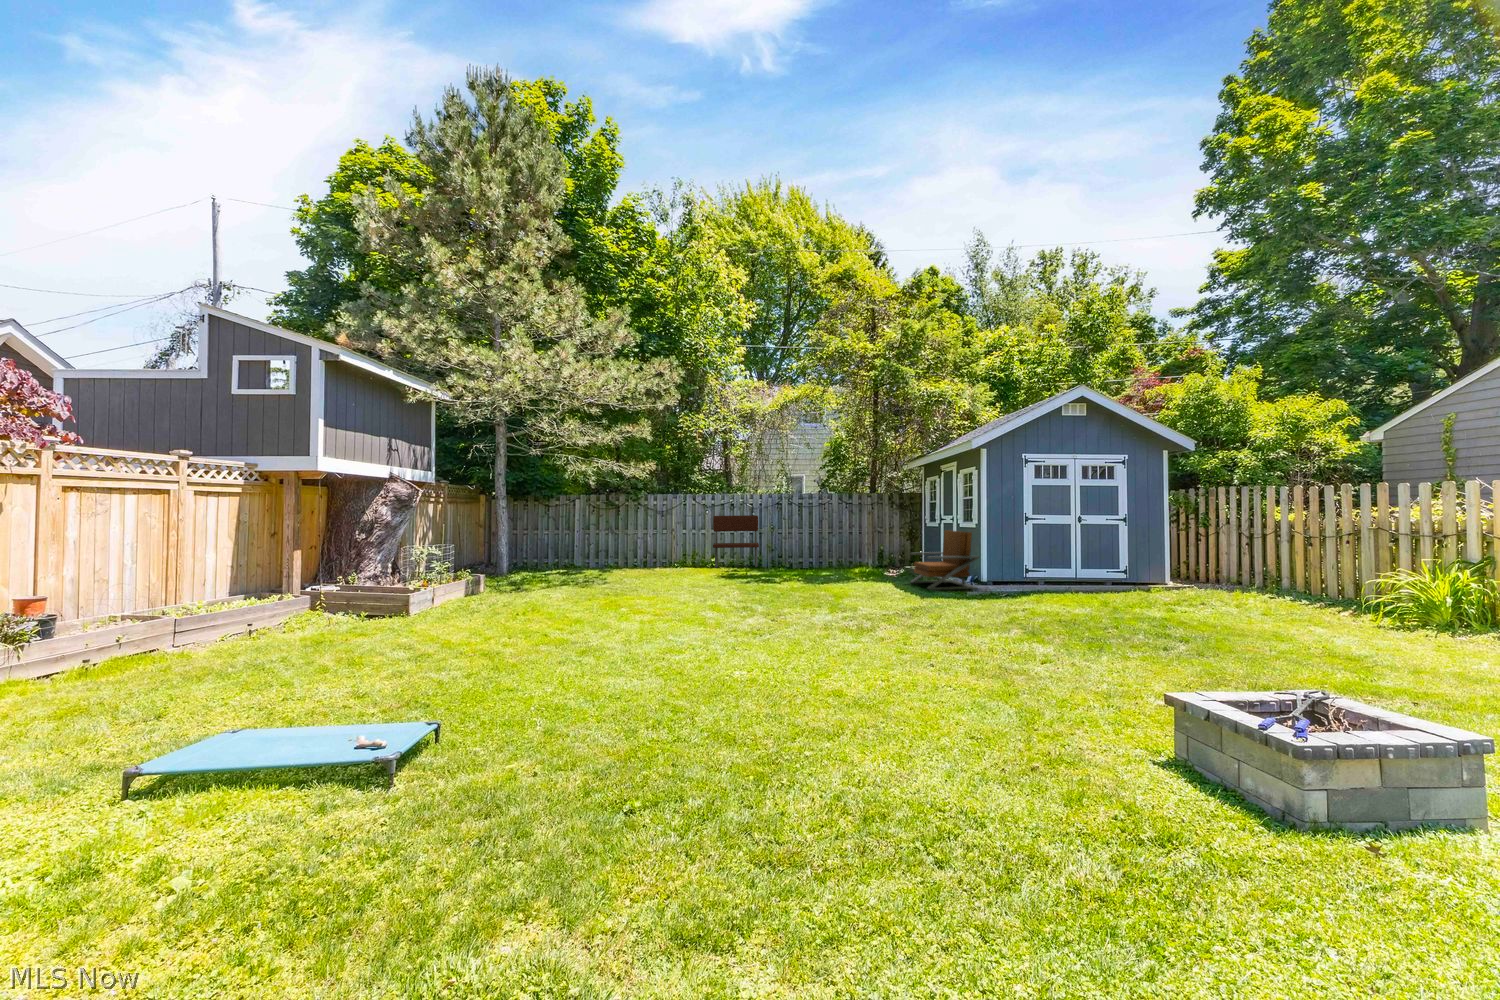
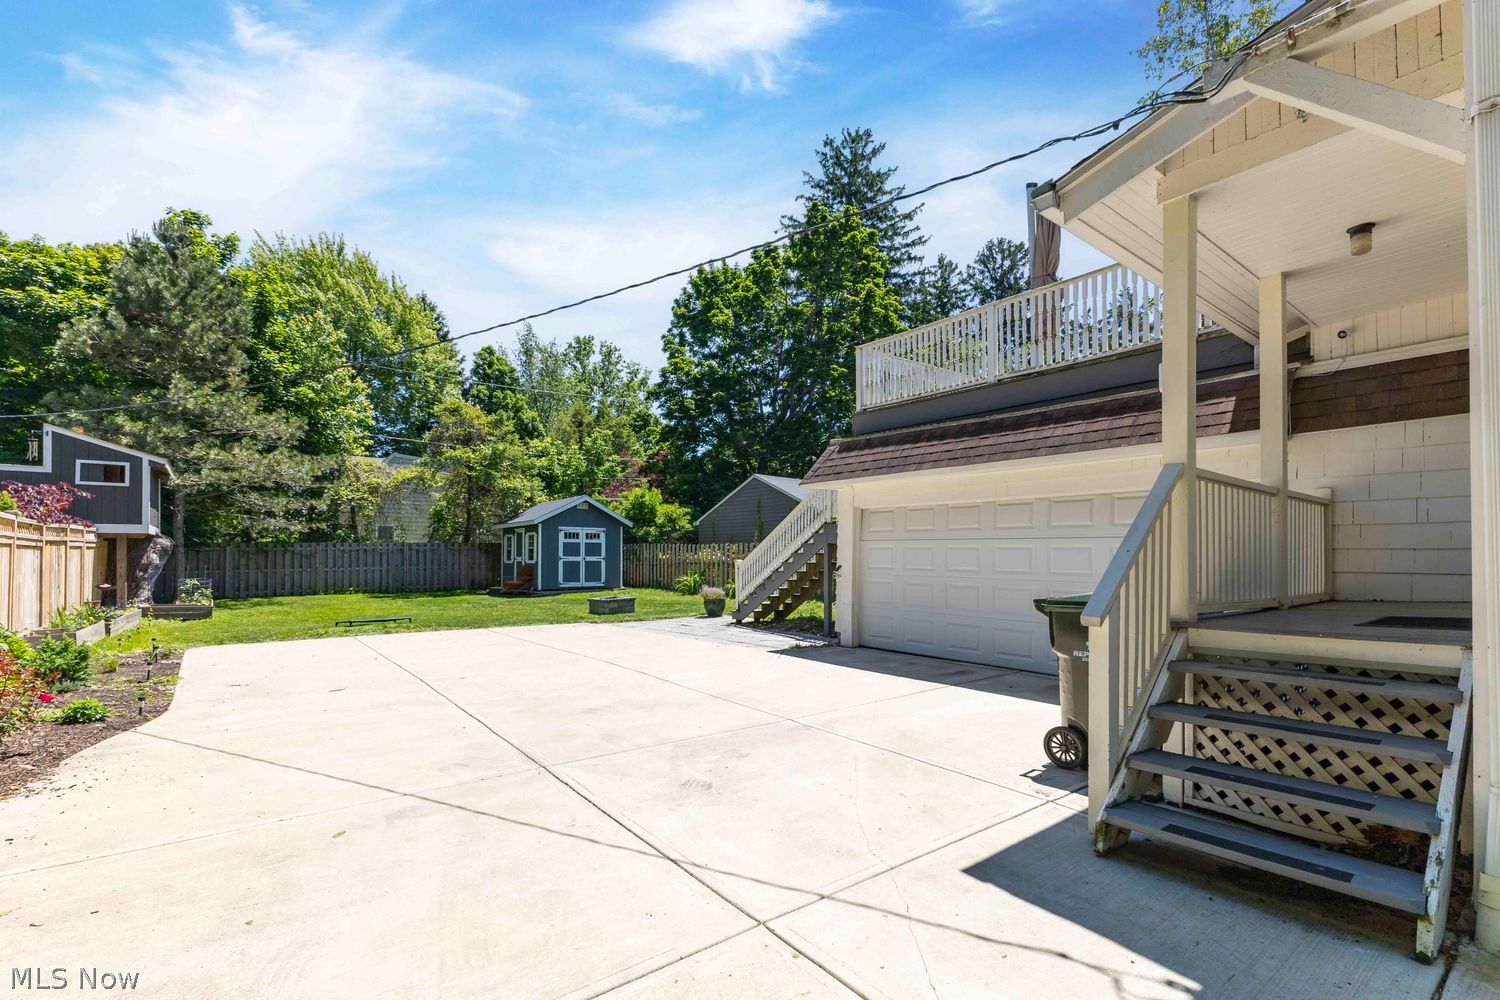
bench: present [713,515,759,568] -> none [351,557,389,593]

